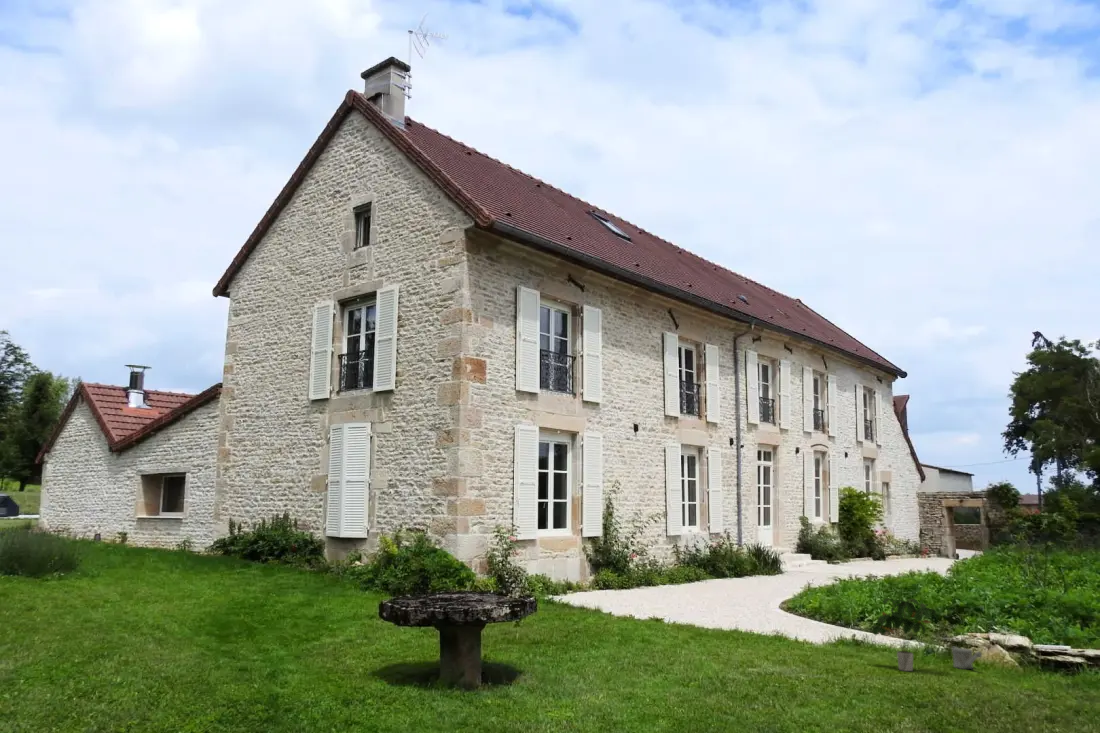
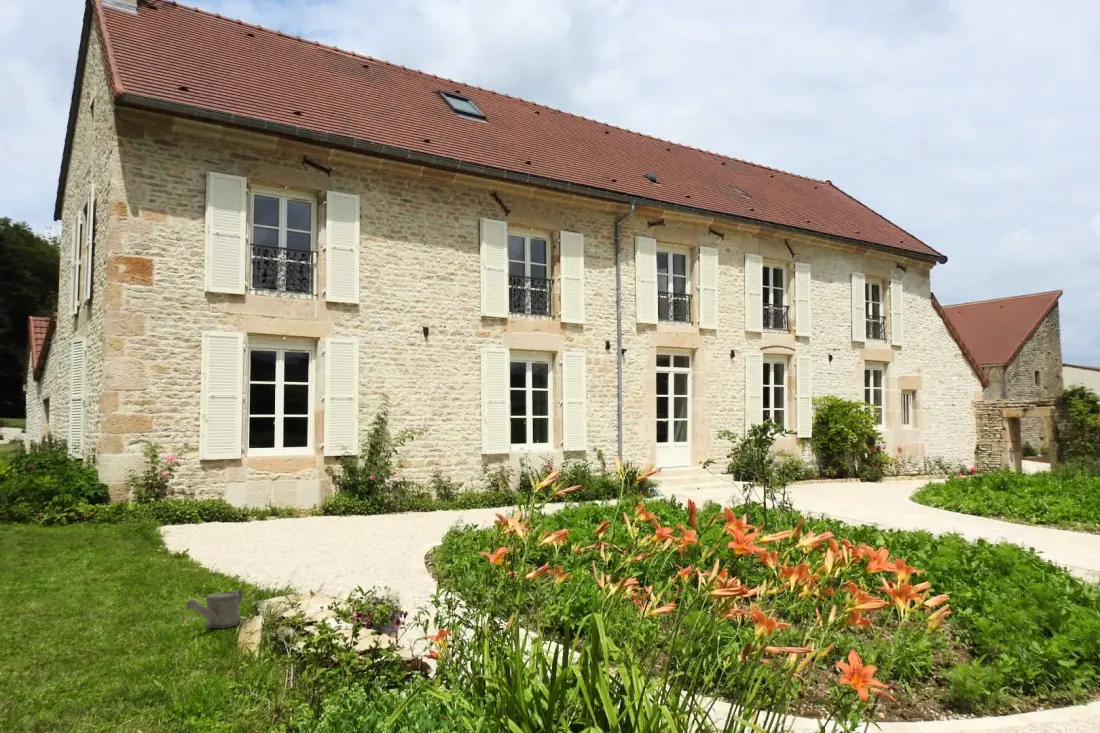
potted plant: present [872,598,937,671] -> none [80,510,136,631]

